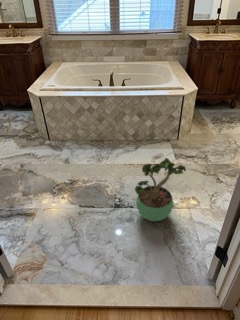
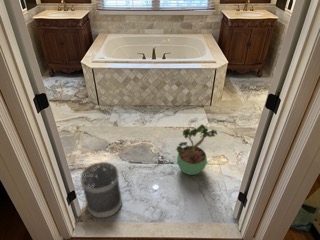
wastebasket: none [10,206,67,277] -> present [81,162,122,218]

